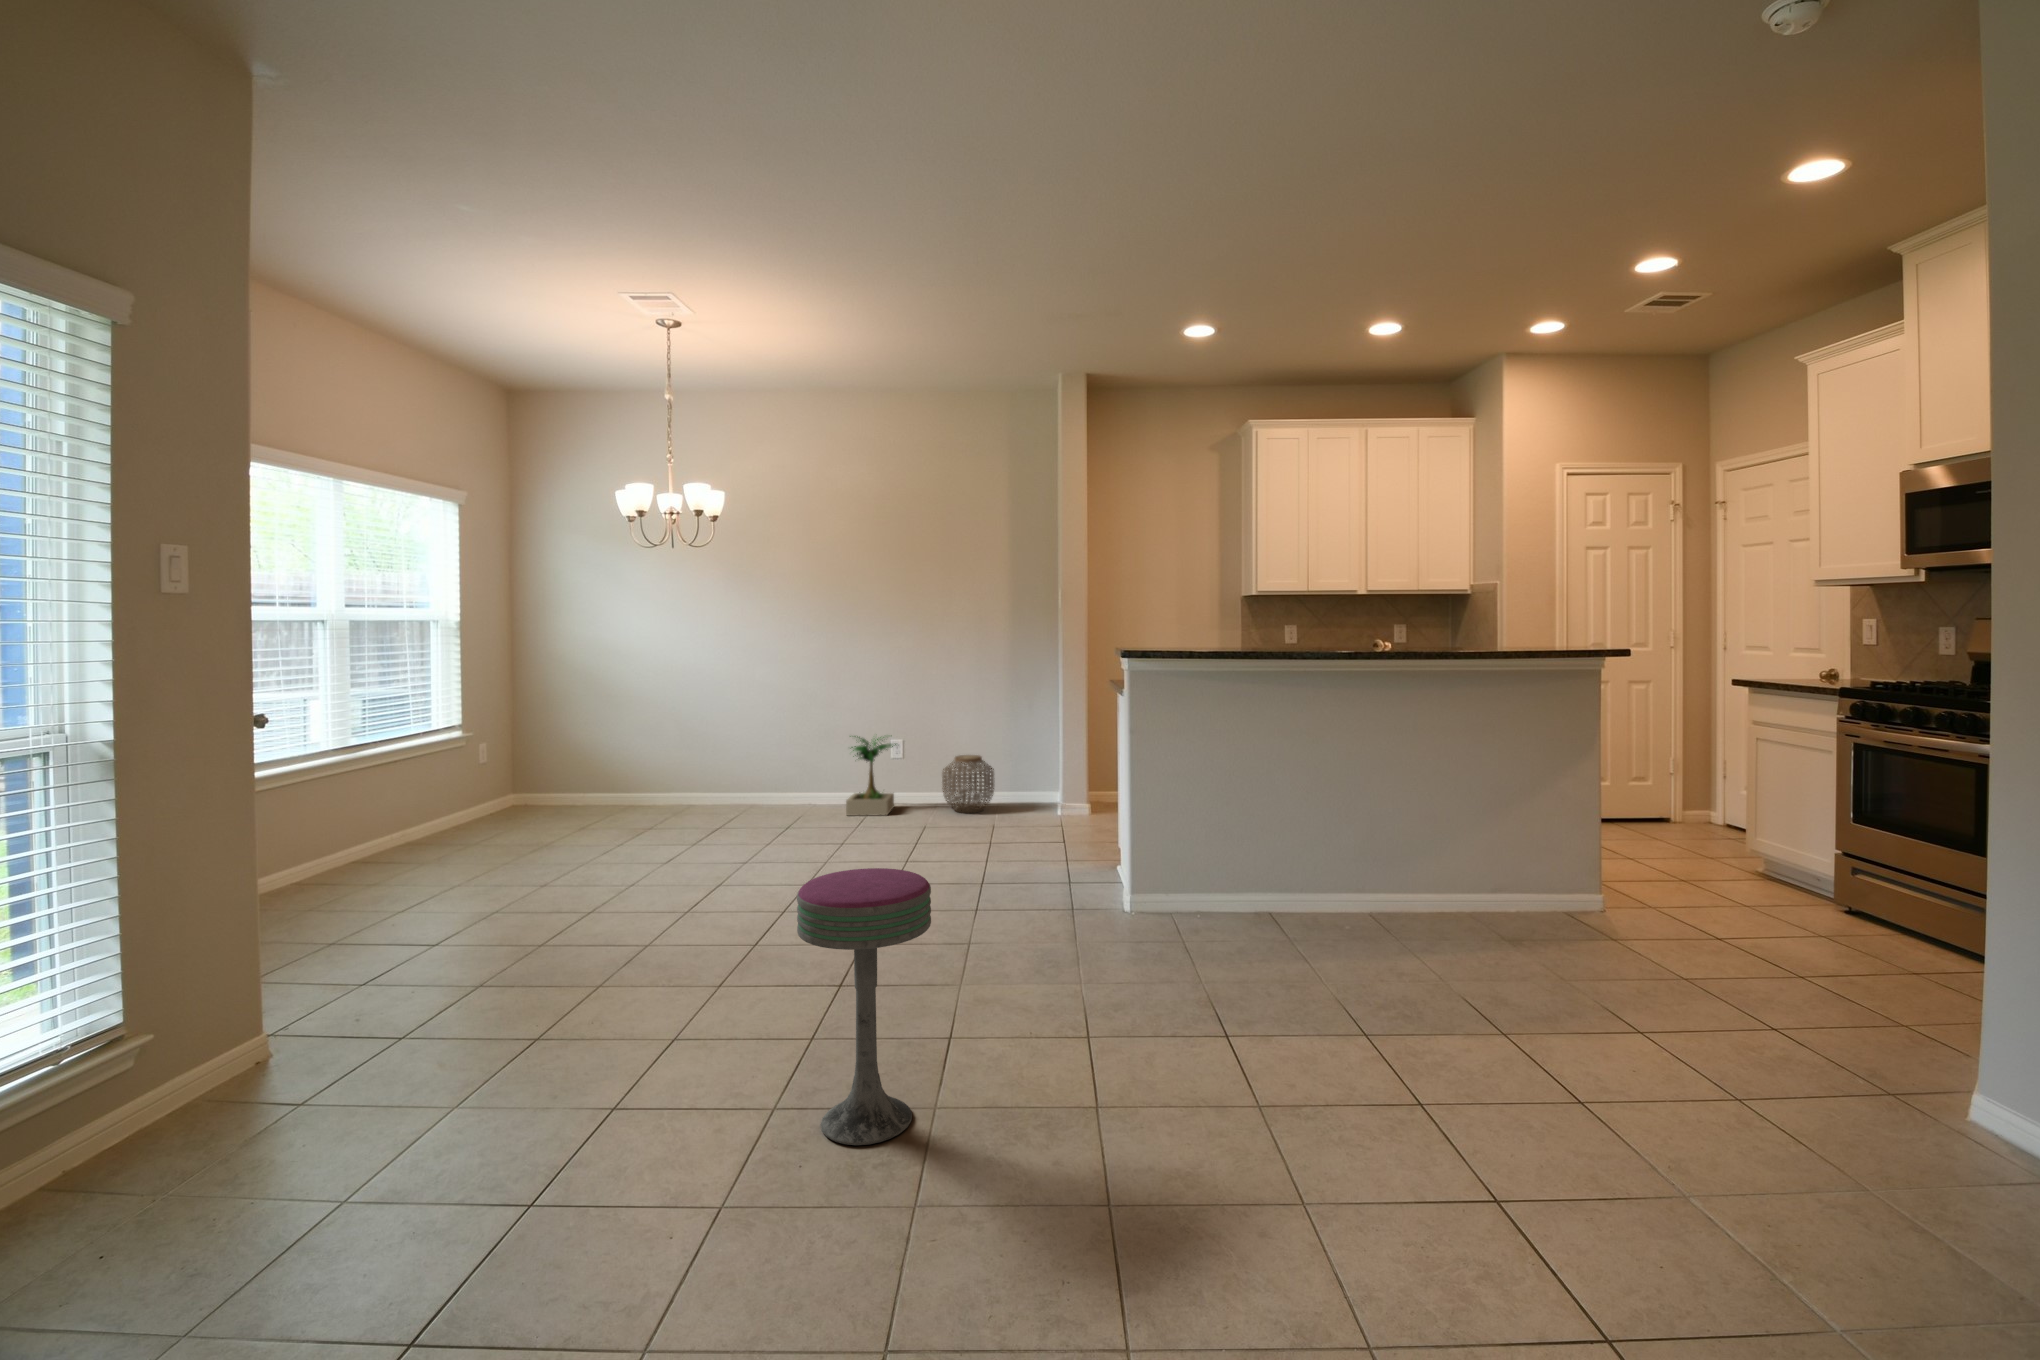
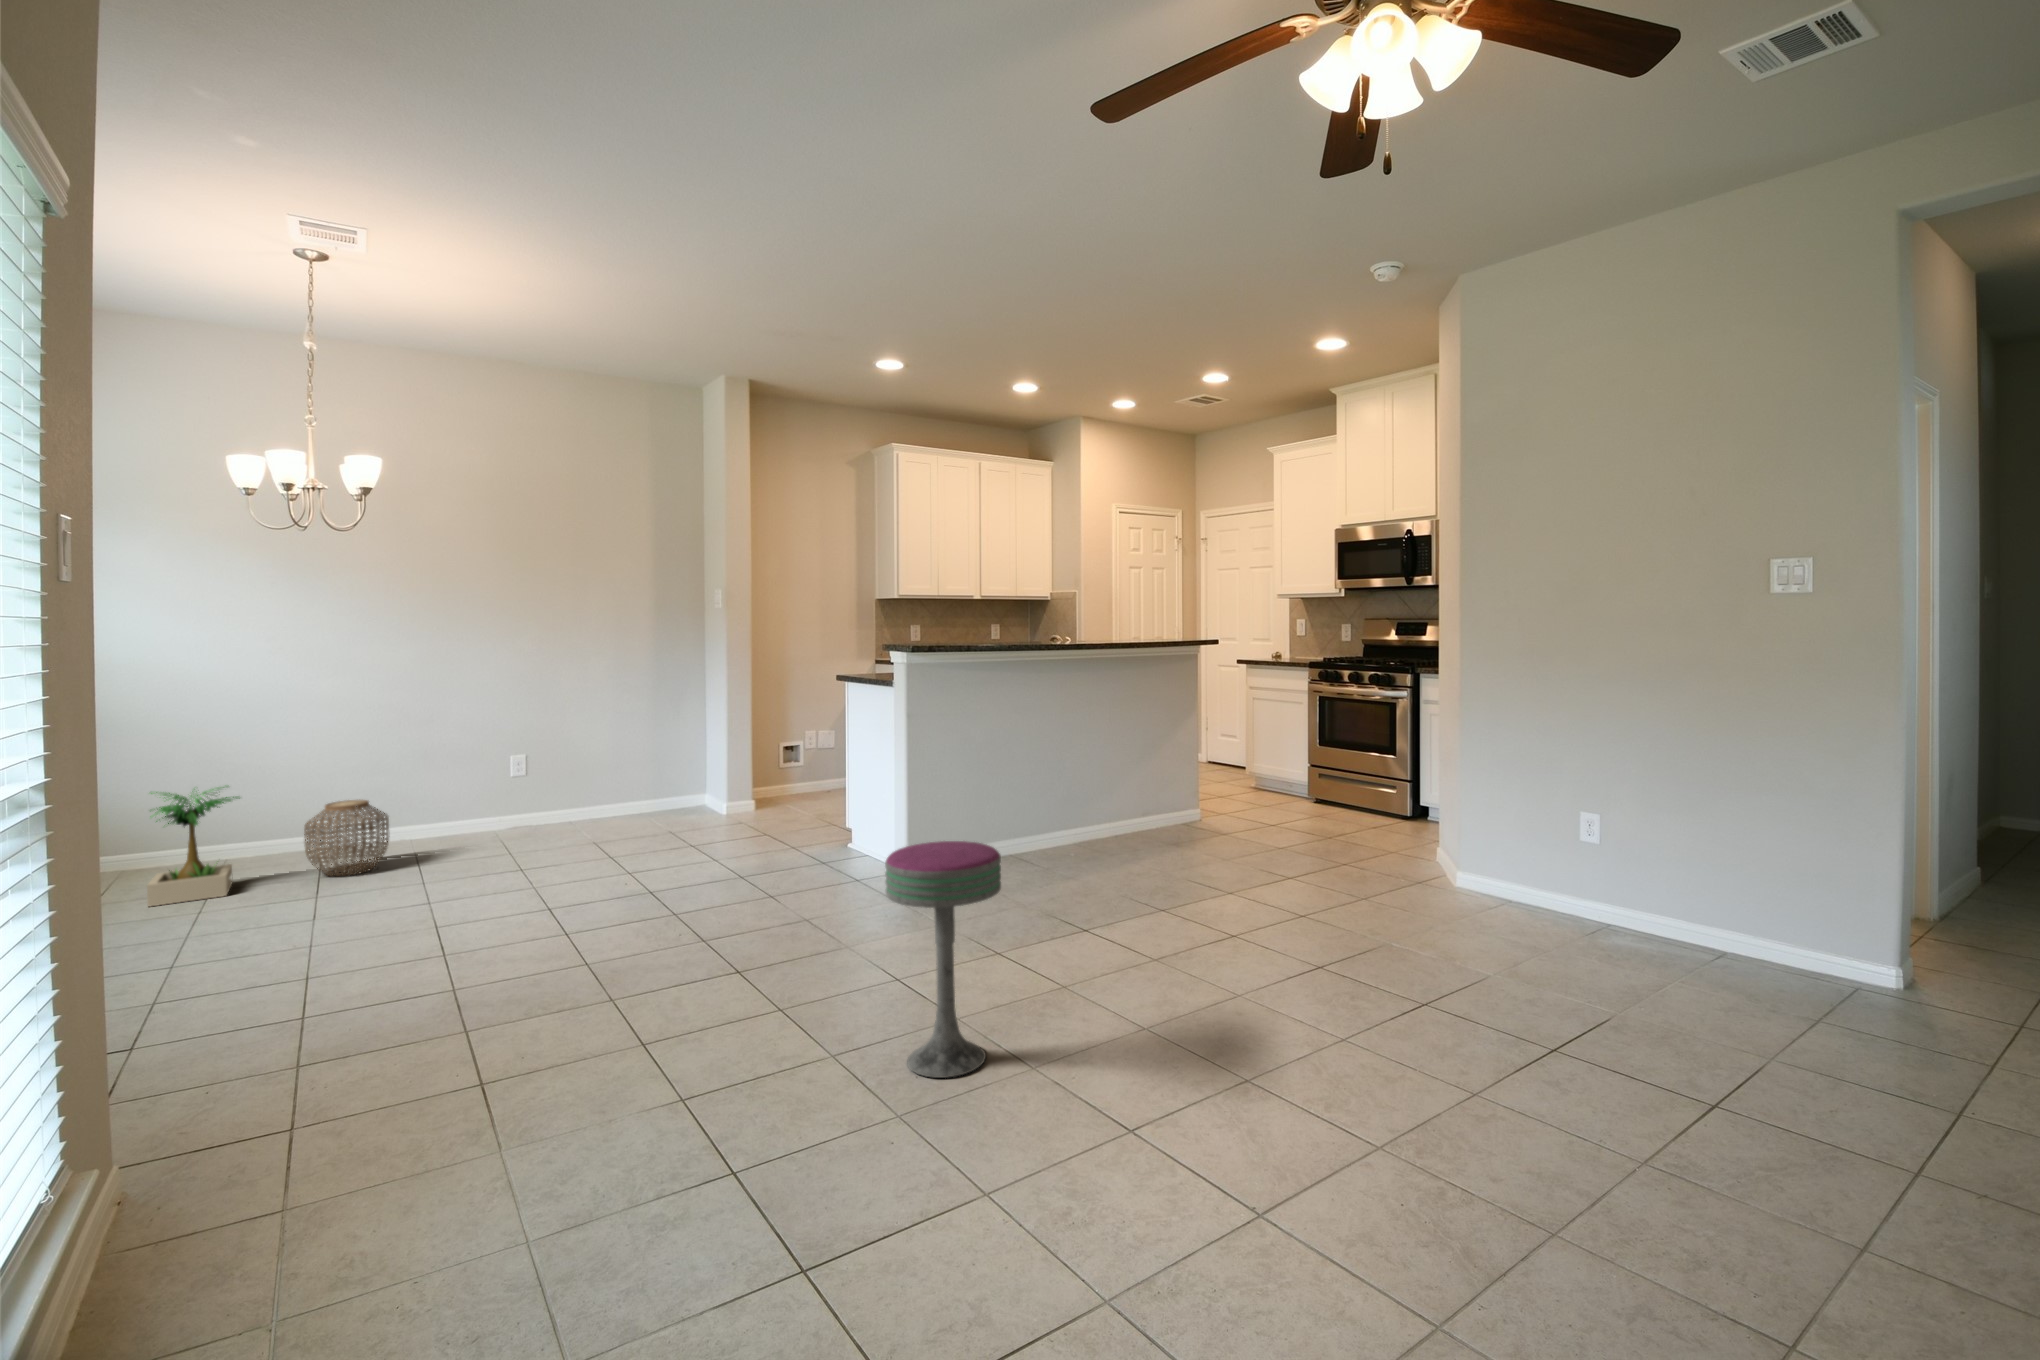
potted plant: present [846,736,896,816] -> present [147,786,240,906]
woven basket: present [942,755,994,813] -> present [304,800,389,876]

